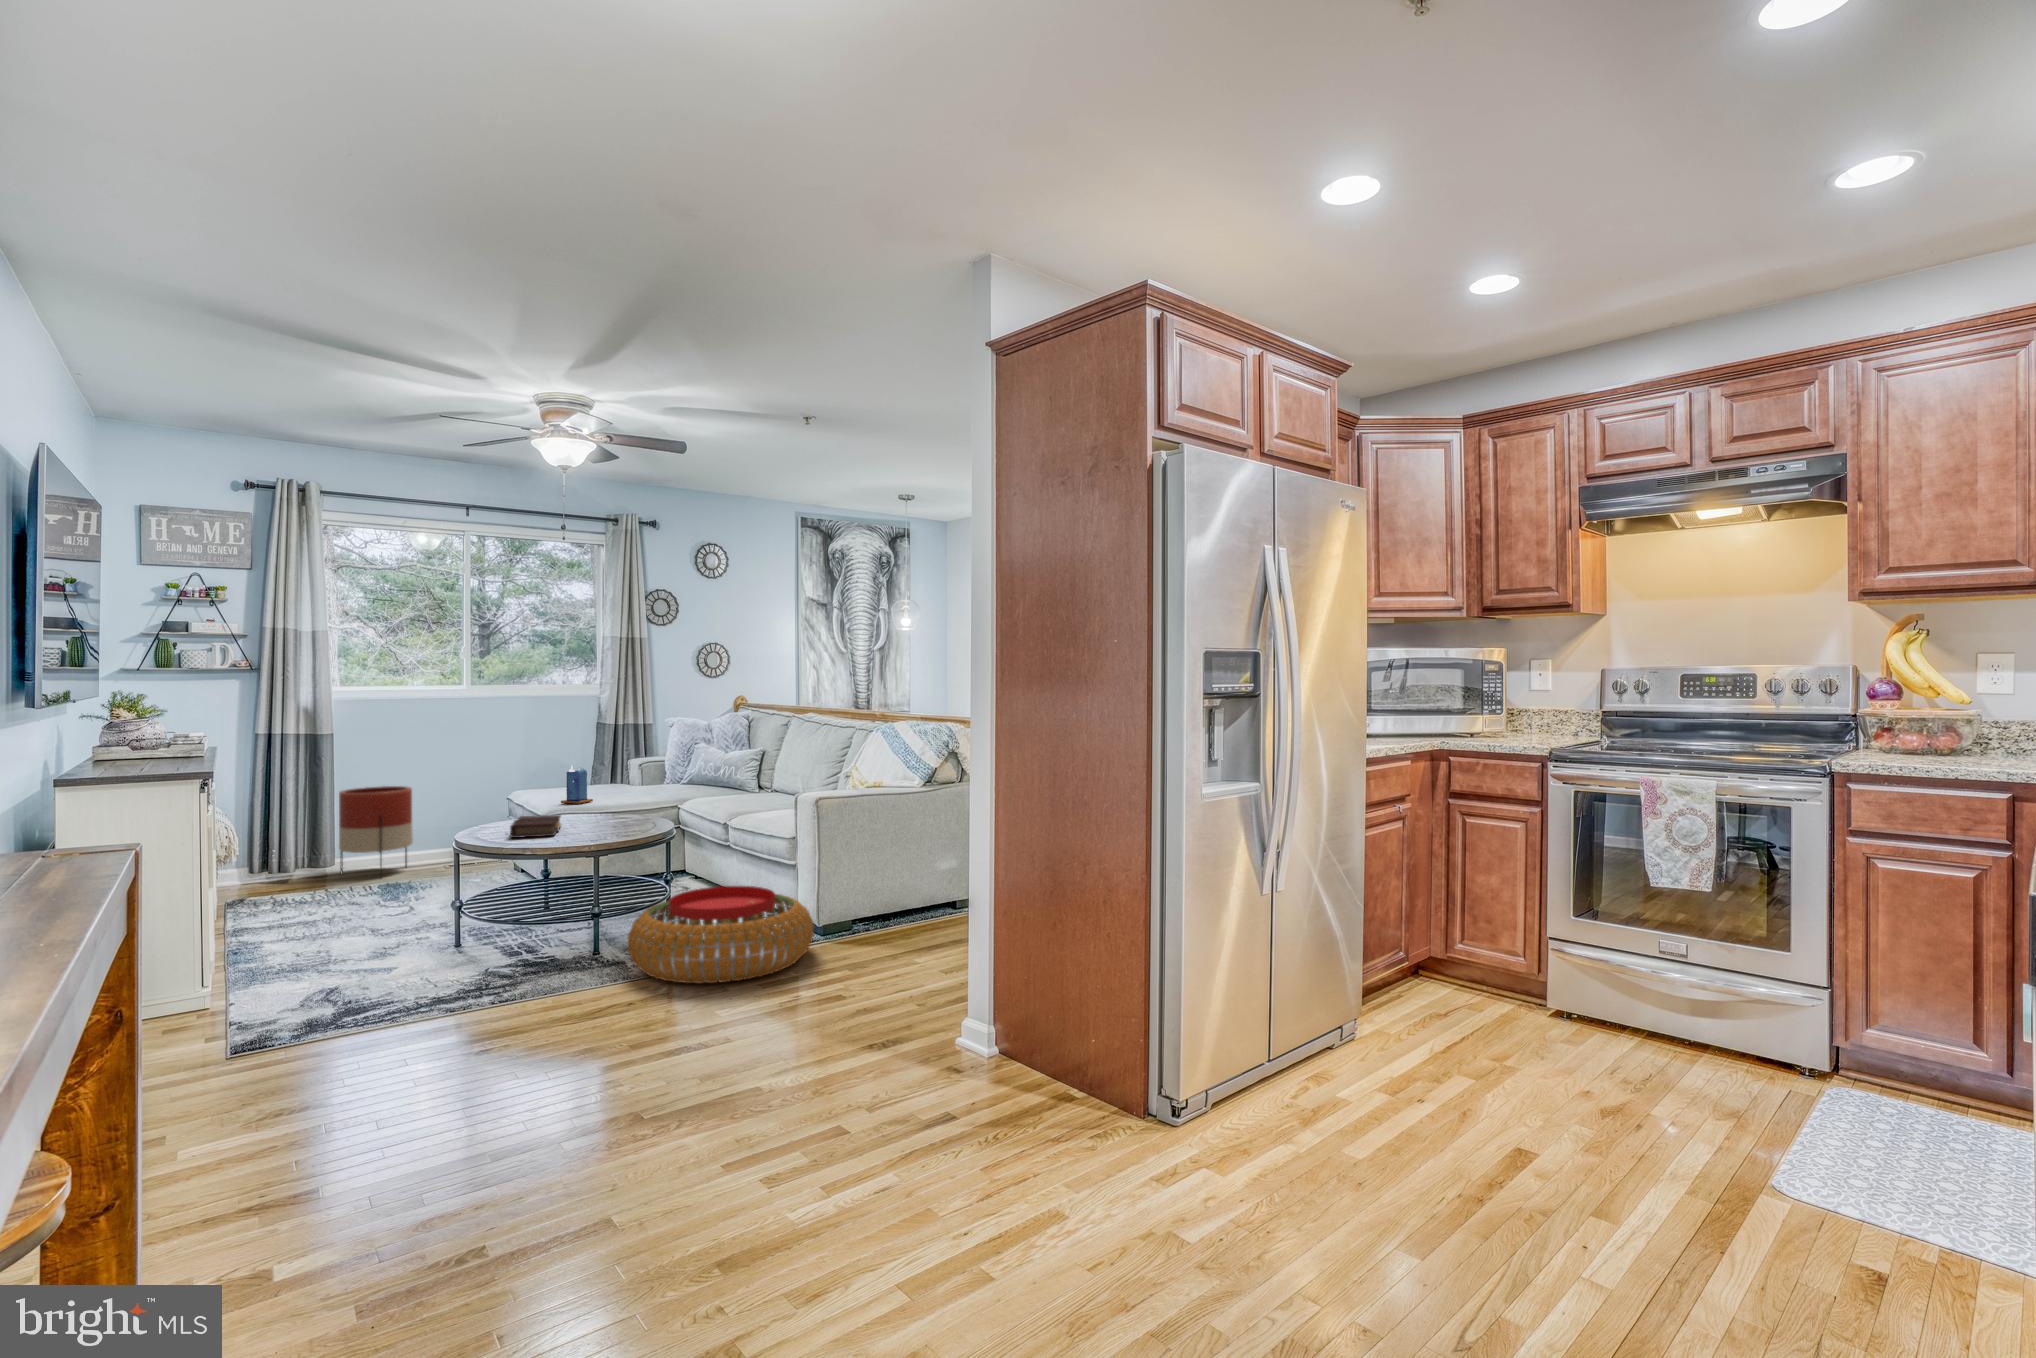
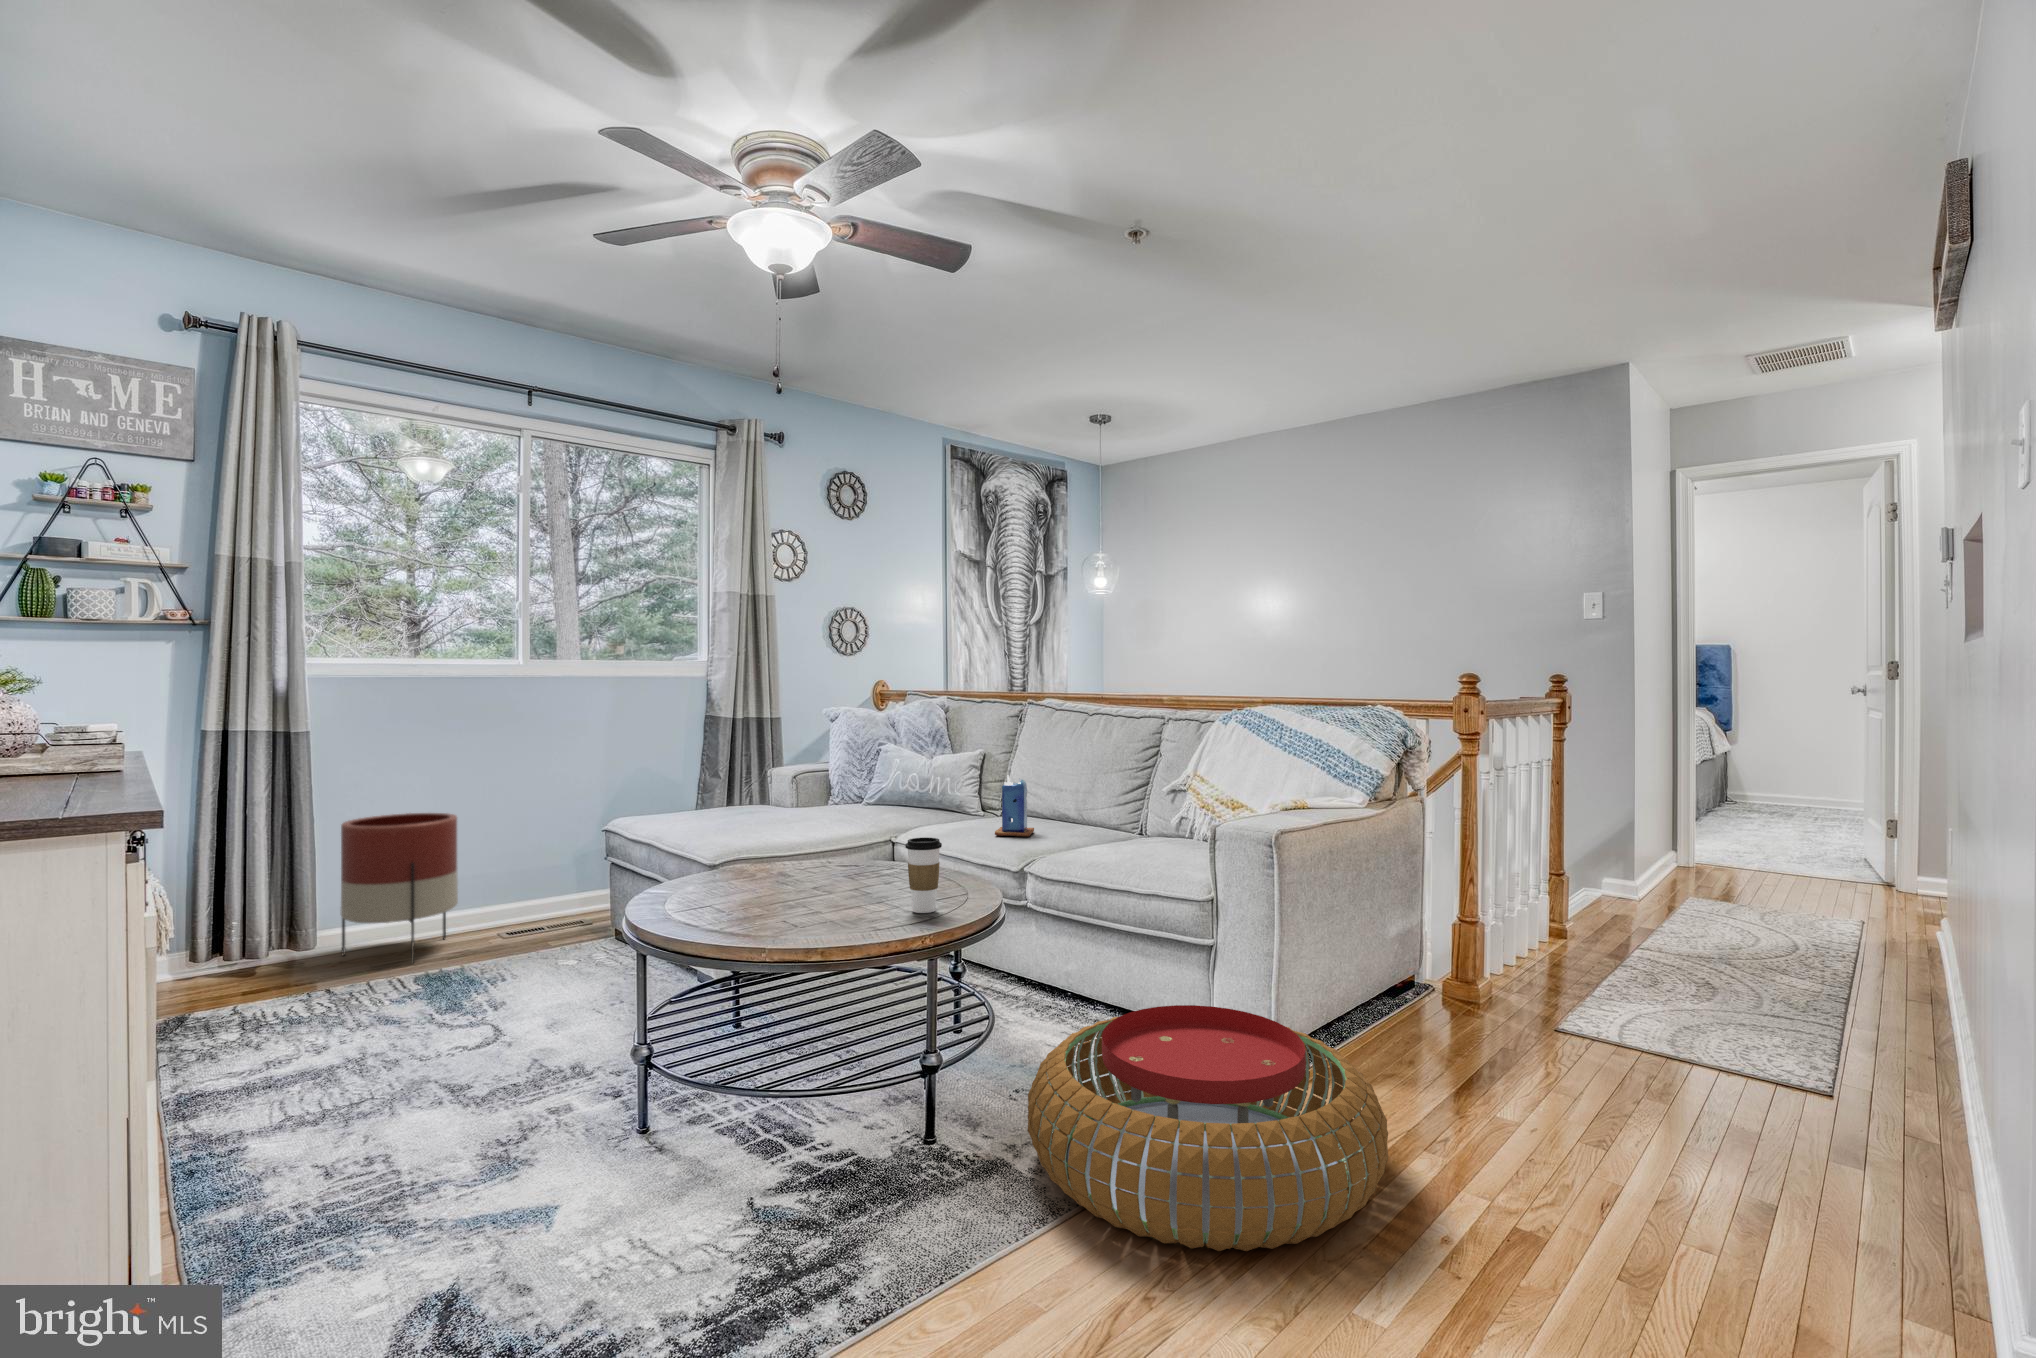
candle: present [561,766,593,804] -> present [995,775,1034,836]
coffee cup: none [600,796,621,835] -> present [905,837,942,913]
book: present [510,815,561,838] -> none [728,870,820,924]

